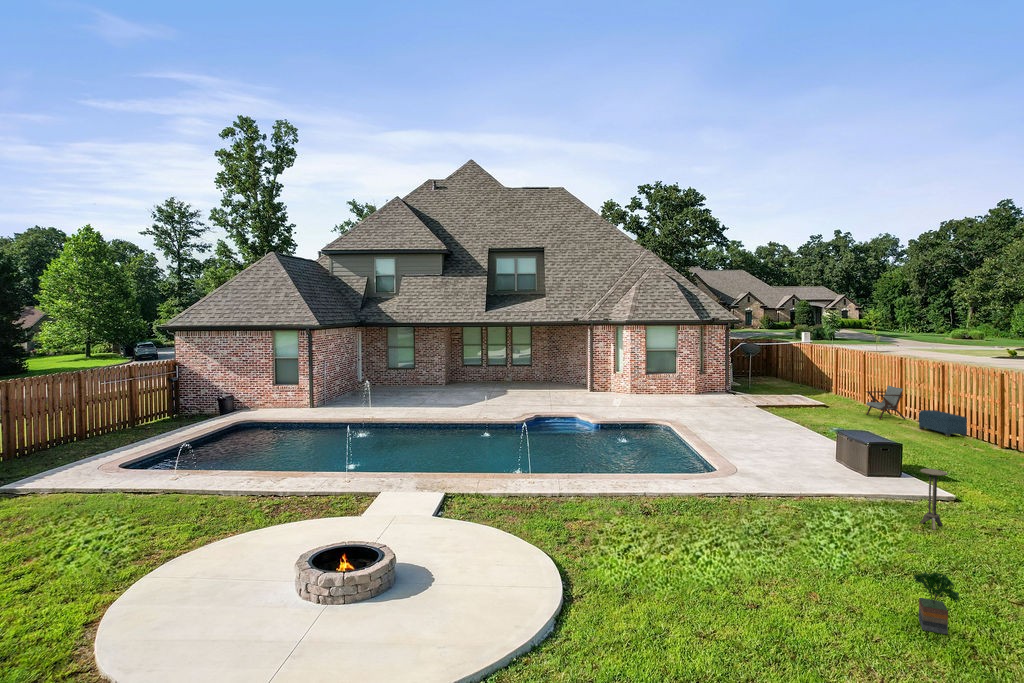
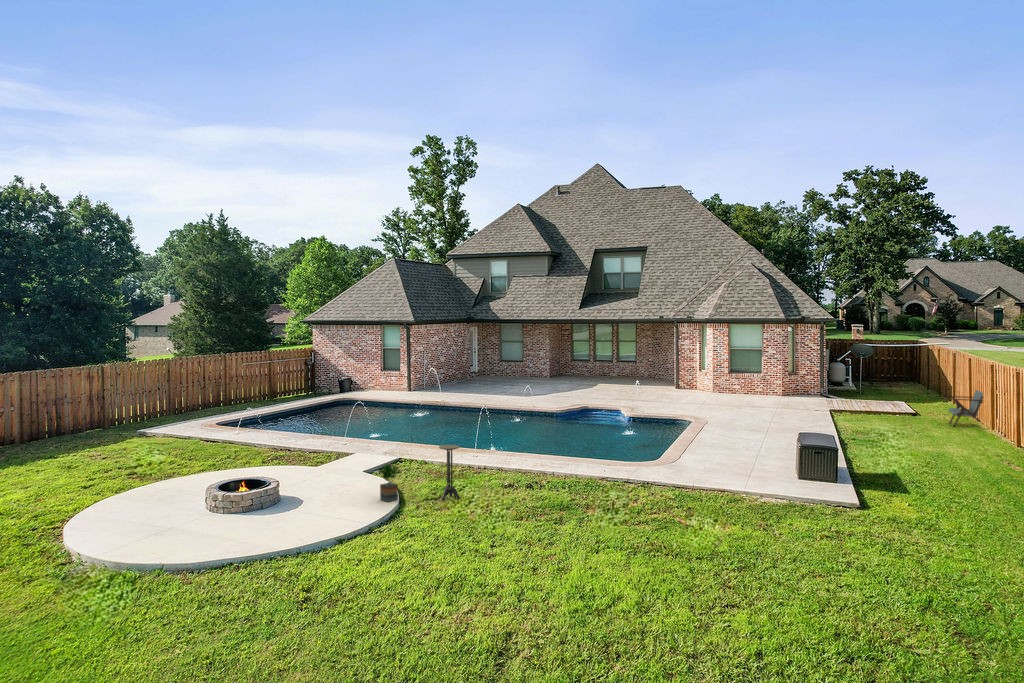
bench: present [919,410,967,437] -> none [978,415,1018,445]
side table: present [920,469,948,530] -> present [439,445,460,500]
potted tree: present [913,572,959,634] -> present [378,465,401,502]

